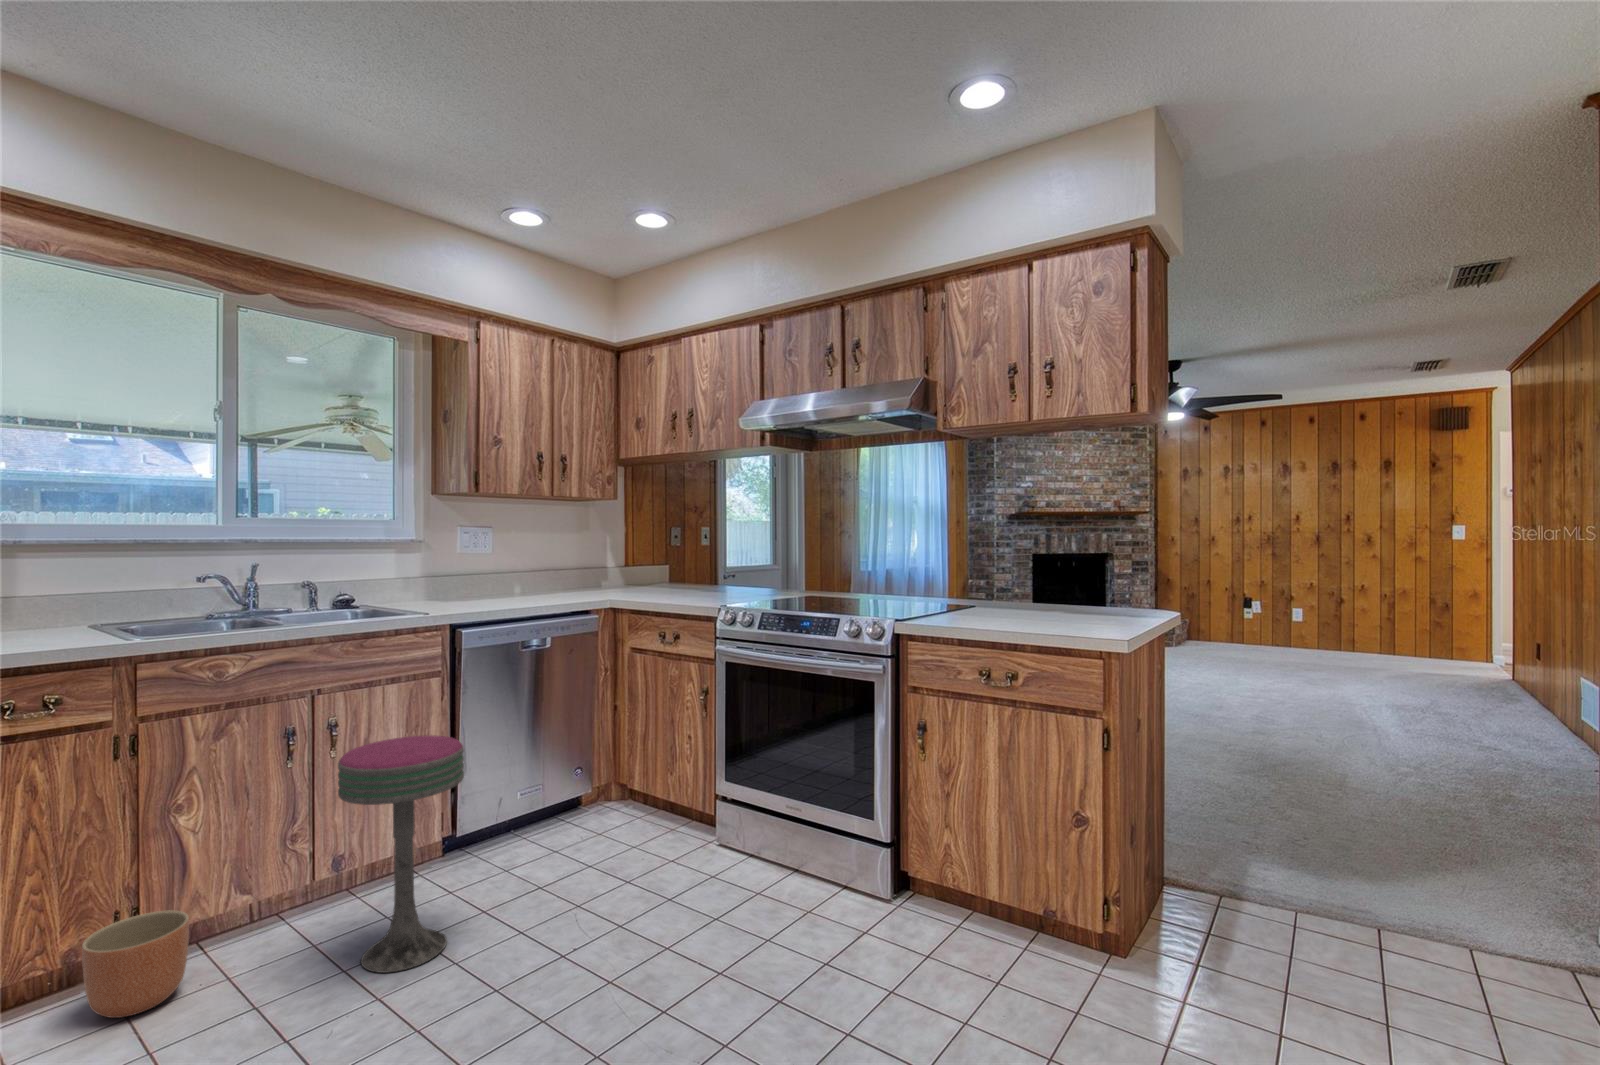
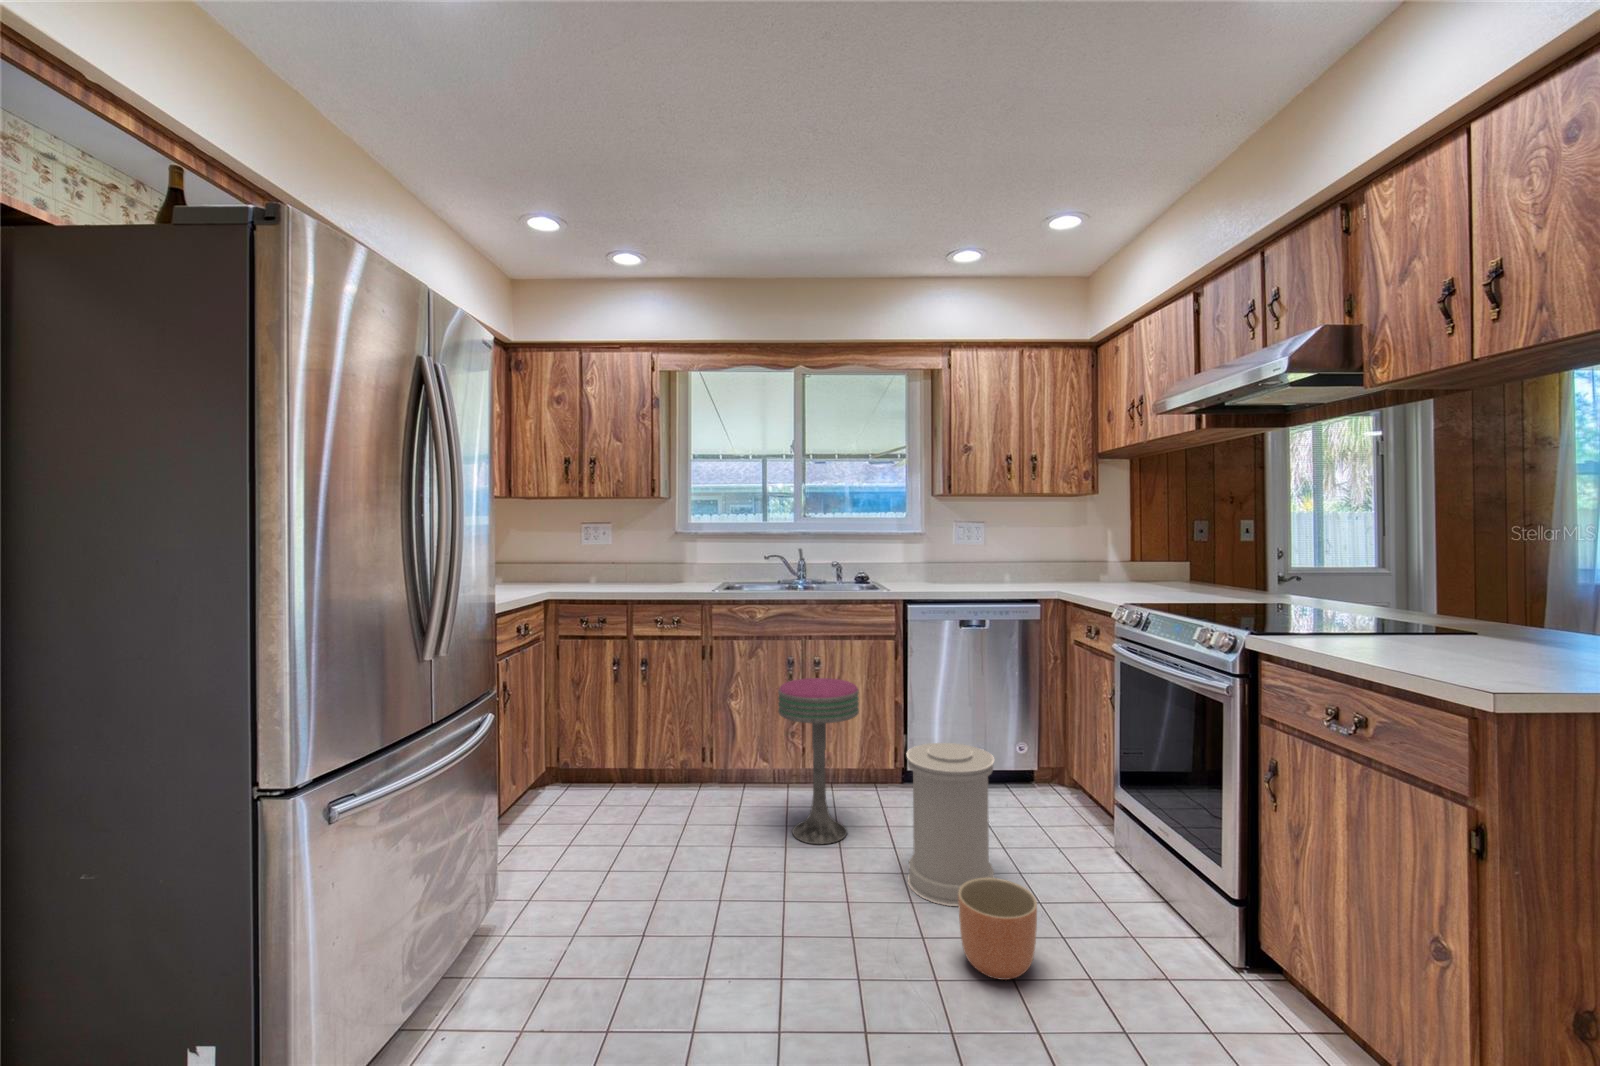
trash can: none [563,772,664,956] -> present [906,743,994,906]
planter: present [82,911,189,1018] -> present [958,878,1037,980]

